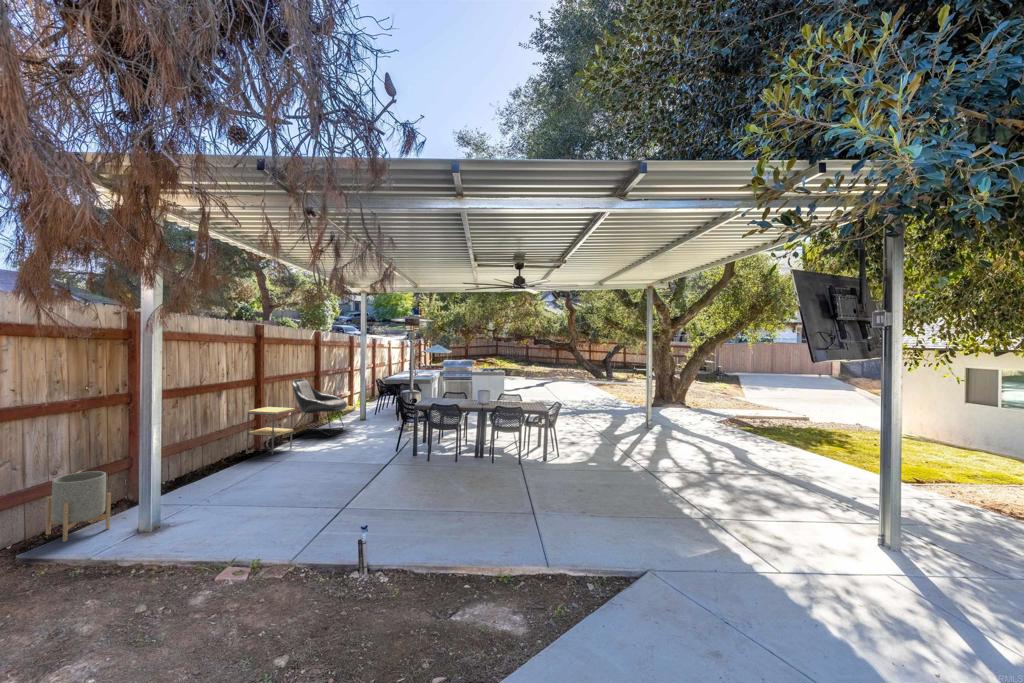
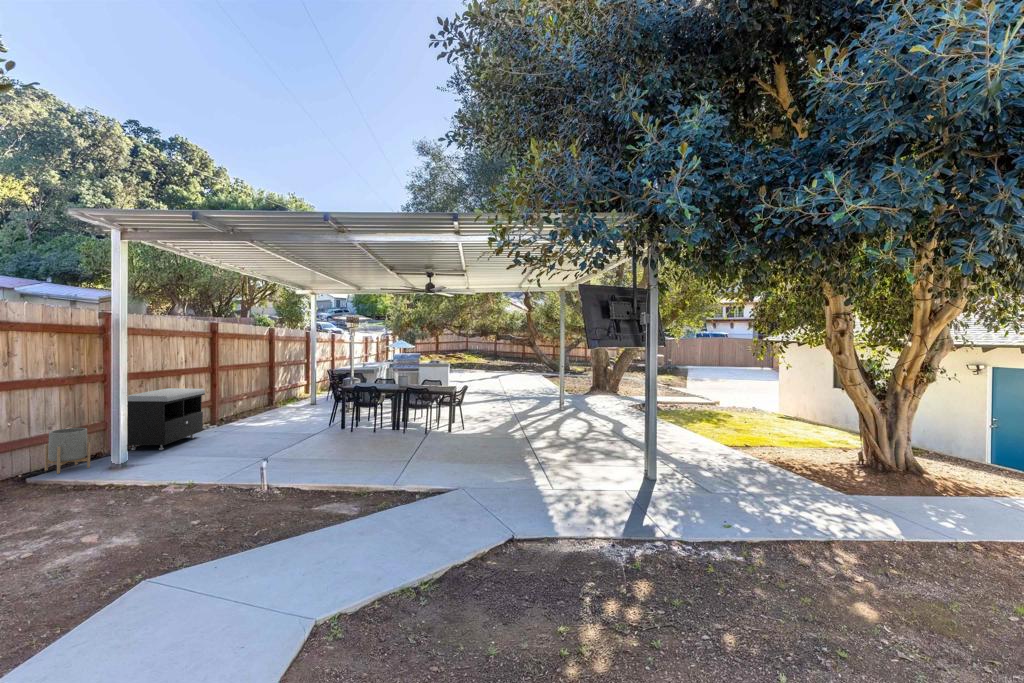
lounge chair: present [292,379,348,436] -> none [244,368,295,415]
side table: present [246,407,295,455] -> none [203,390,244,427]
storage bench: none [149,408,254,494] -> present [128,388,205,450]

